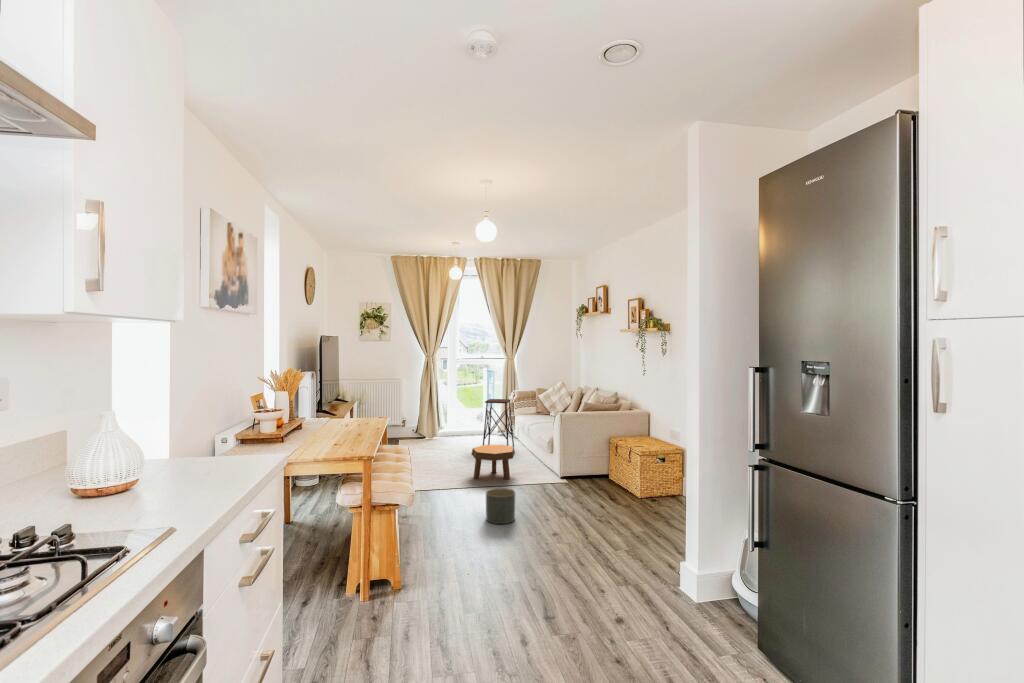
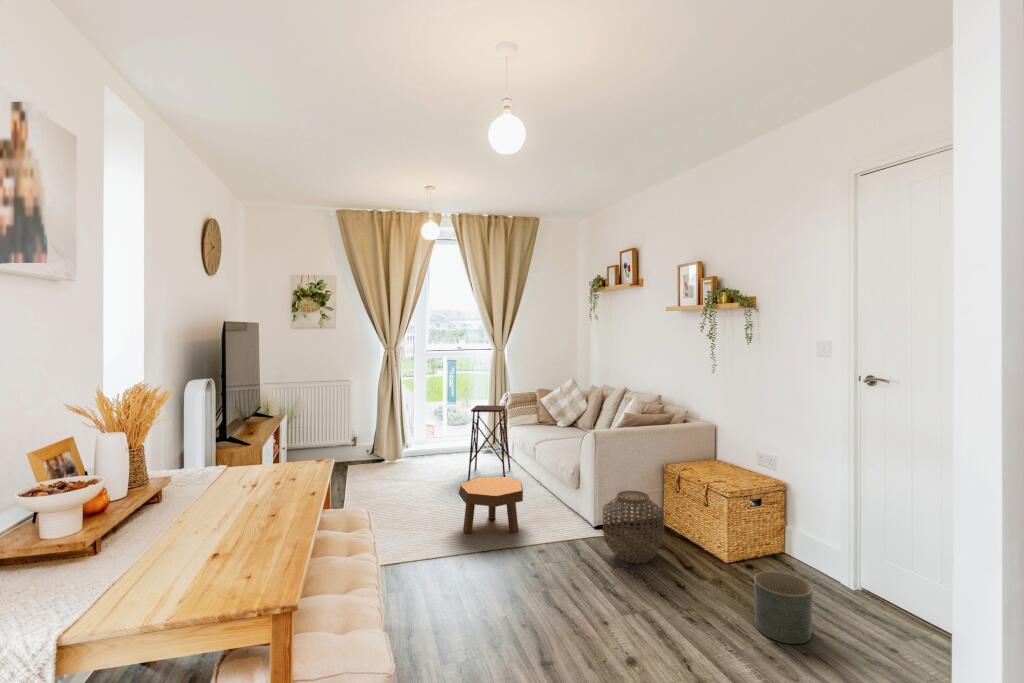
woven basket: none [560,451,599,495] -> present [603,491,664,563]
planter: present [486,488,515,524] -> present [754,571,813,644]

